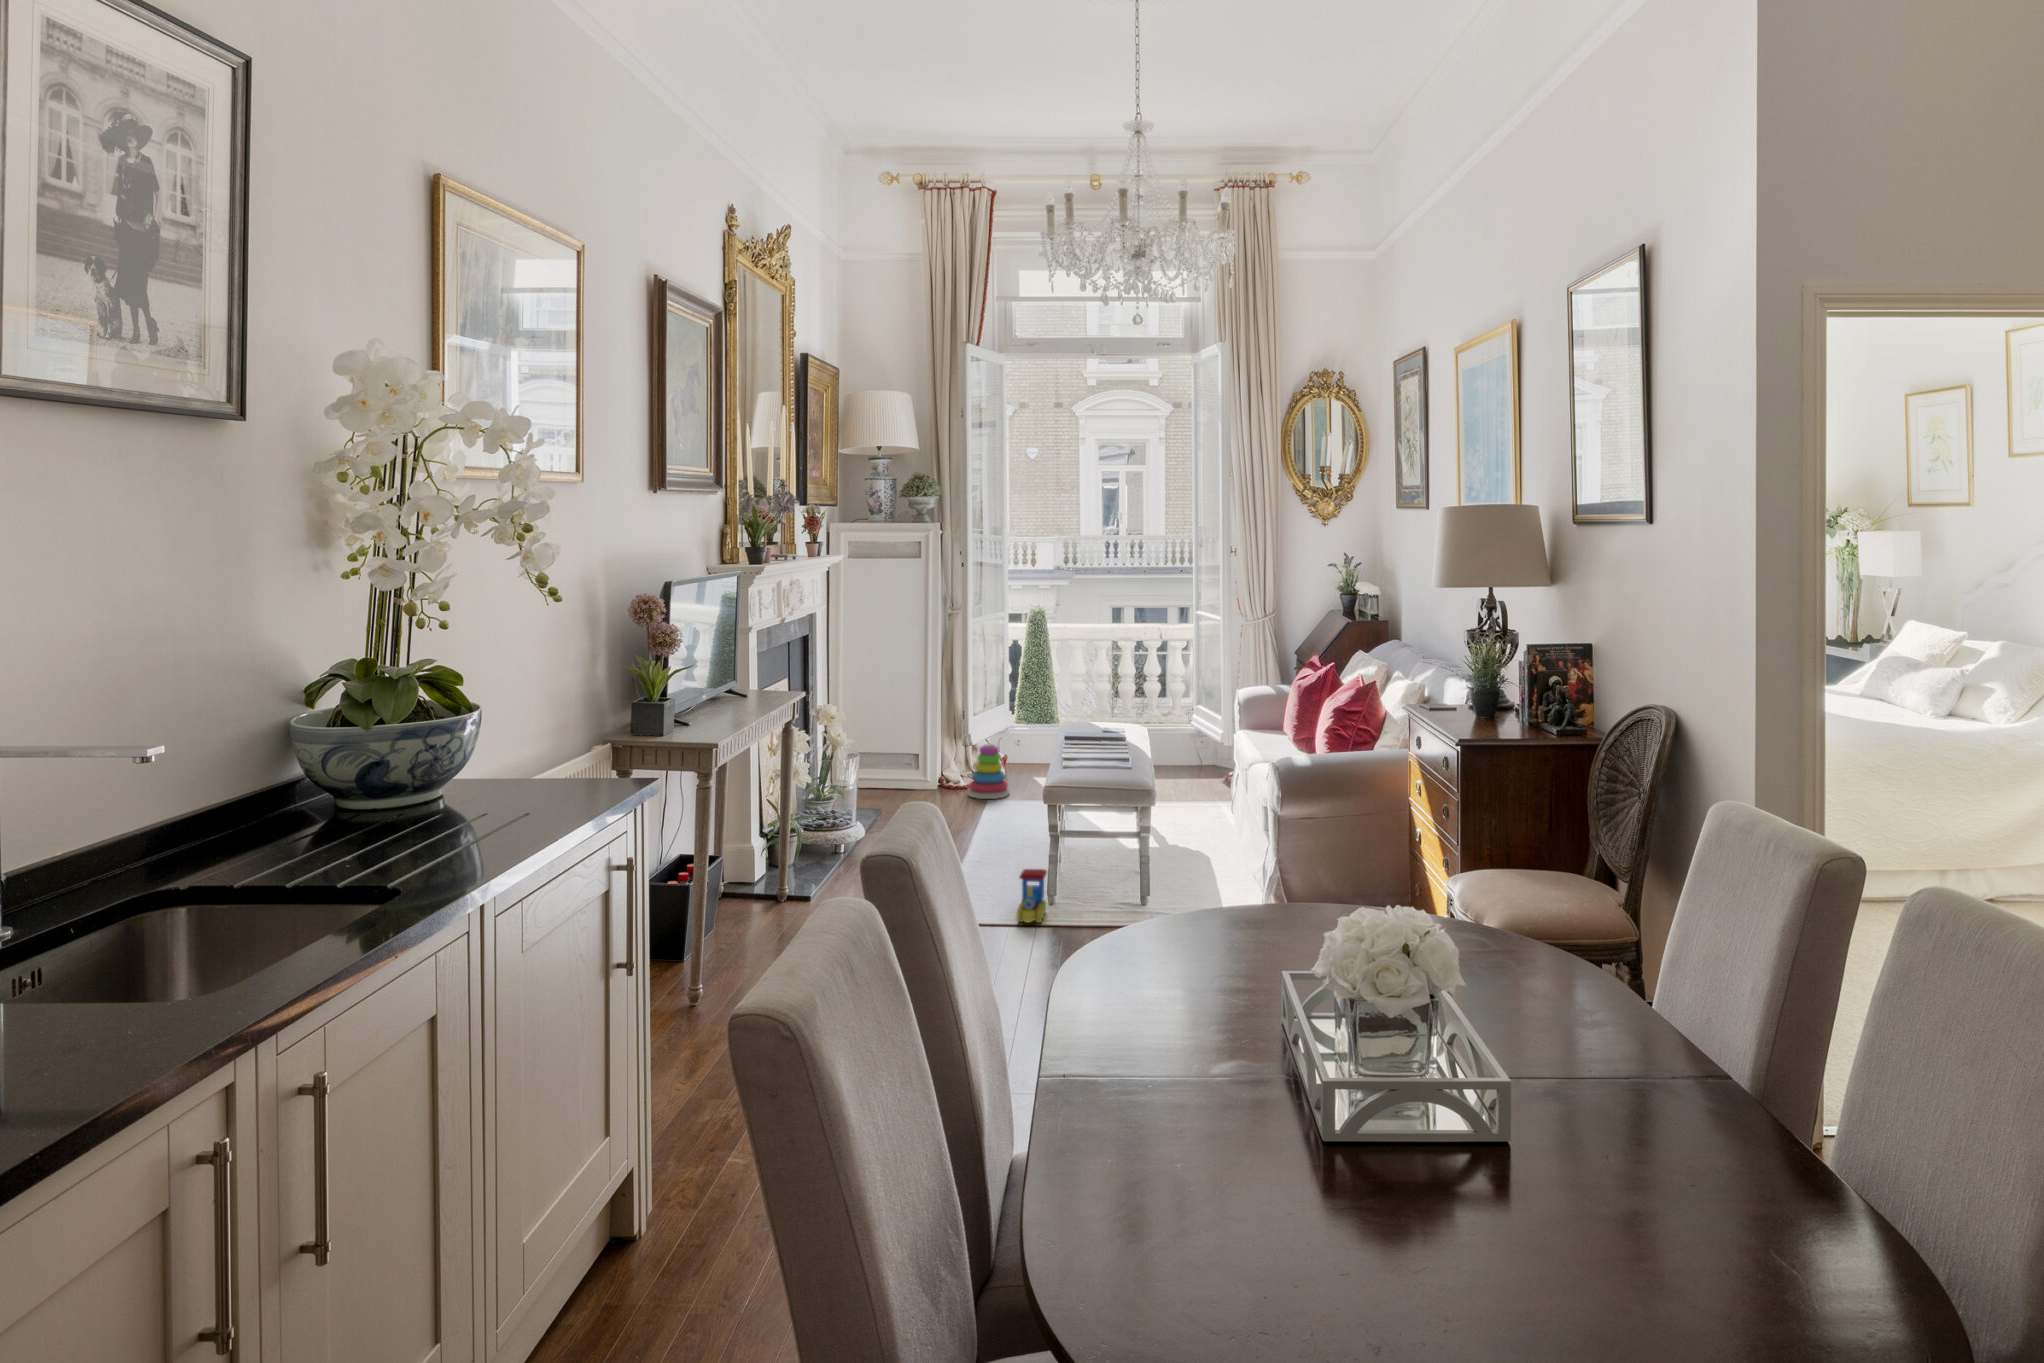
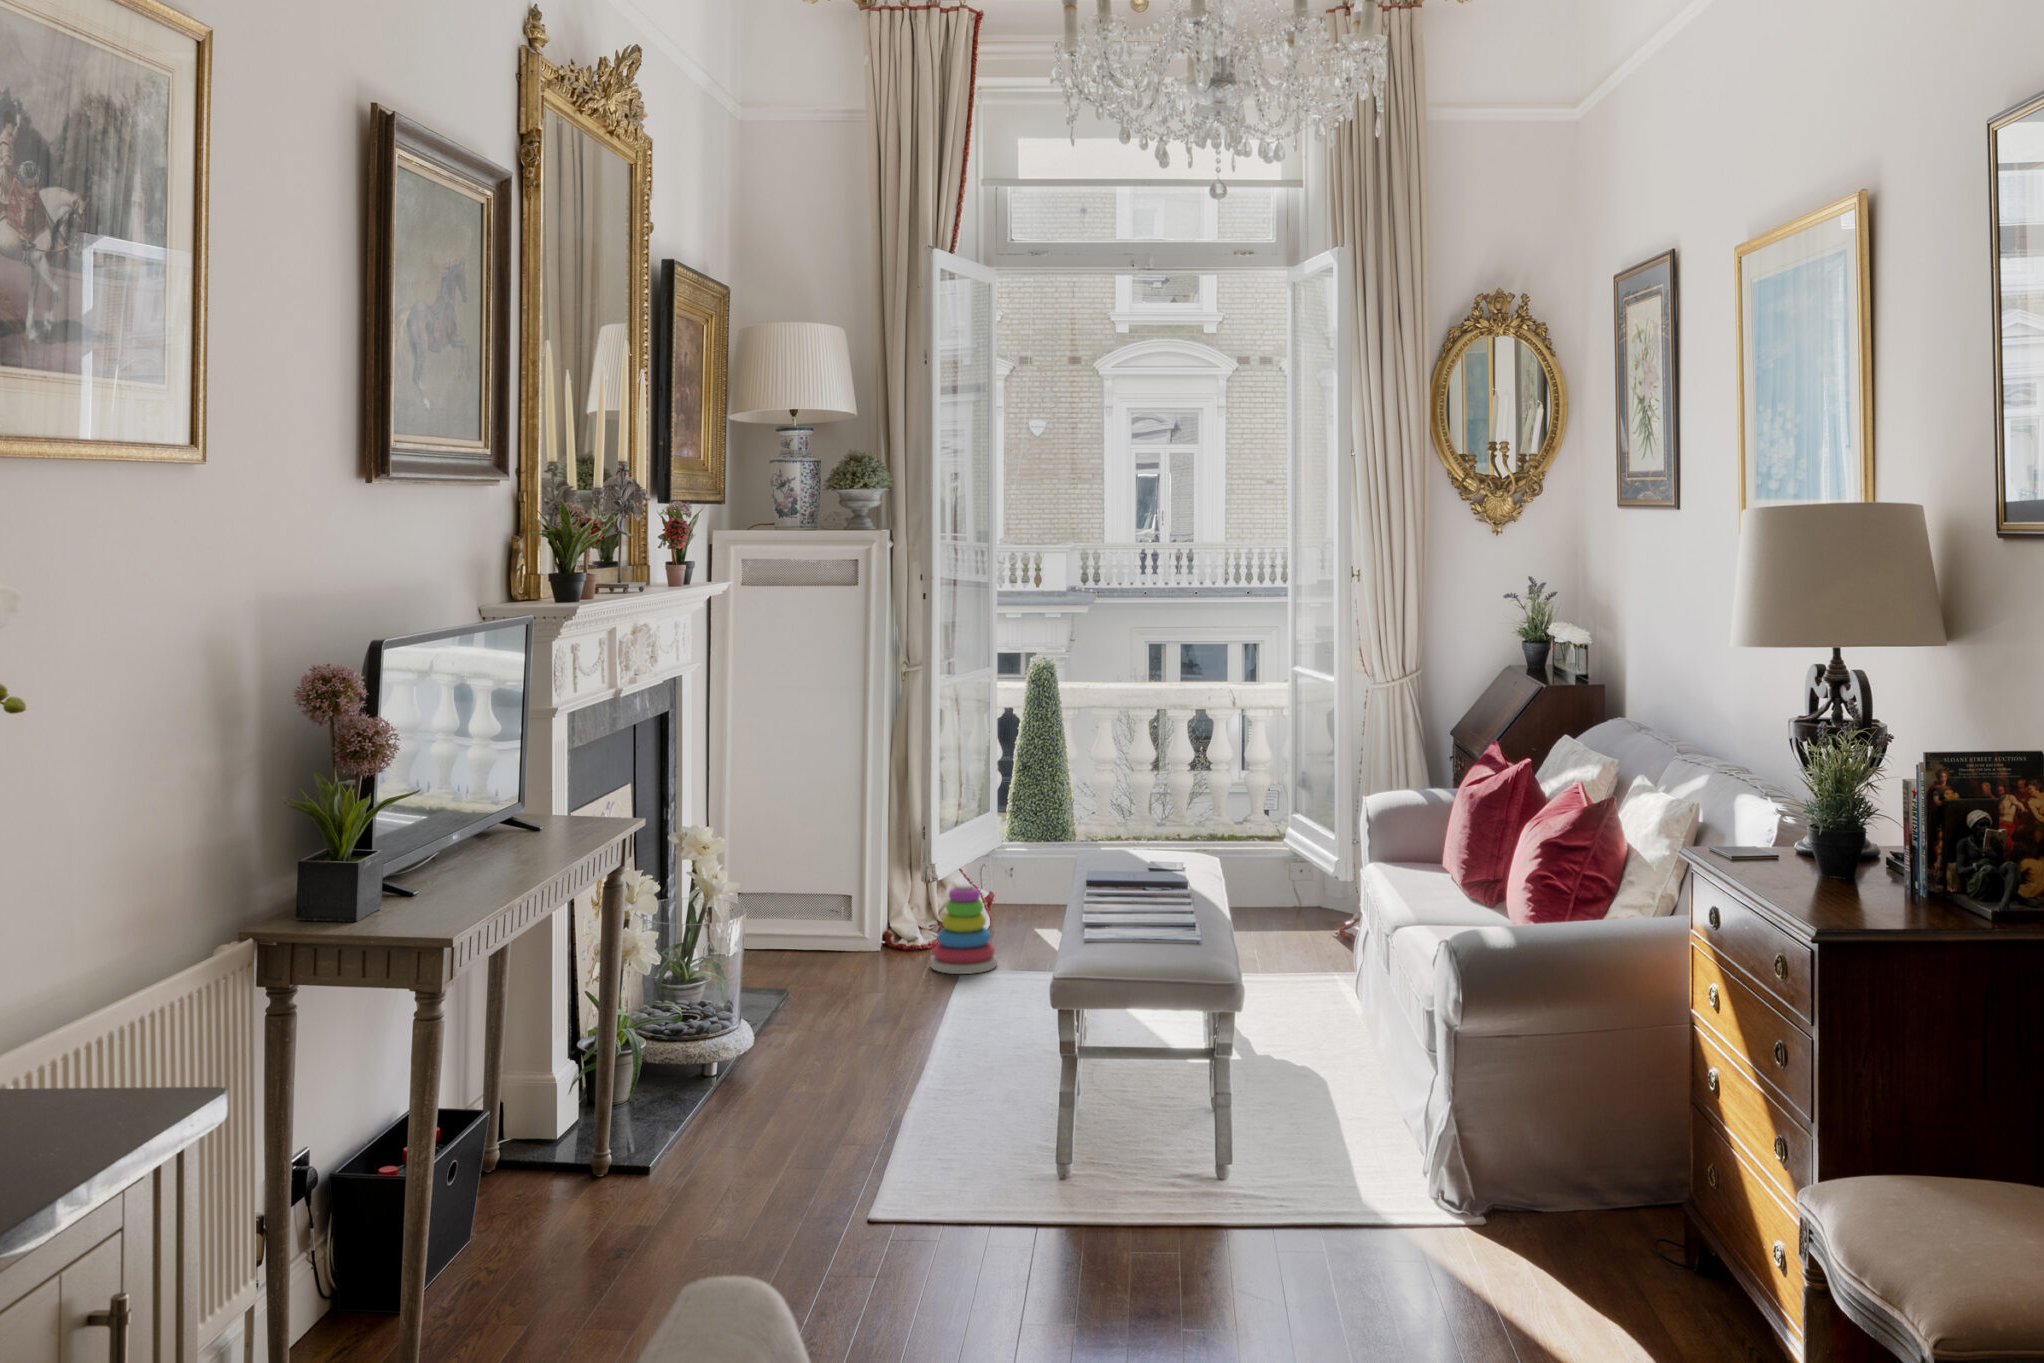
toy train: present [1017,869,1047,923] -> none [1008,1120,1060,1217]

